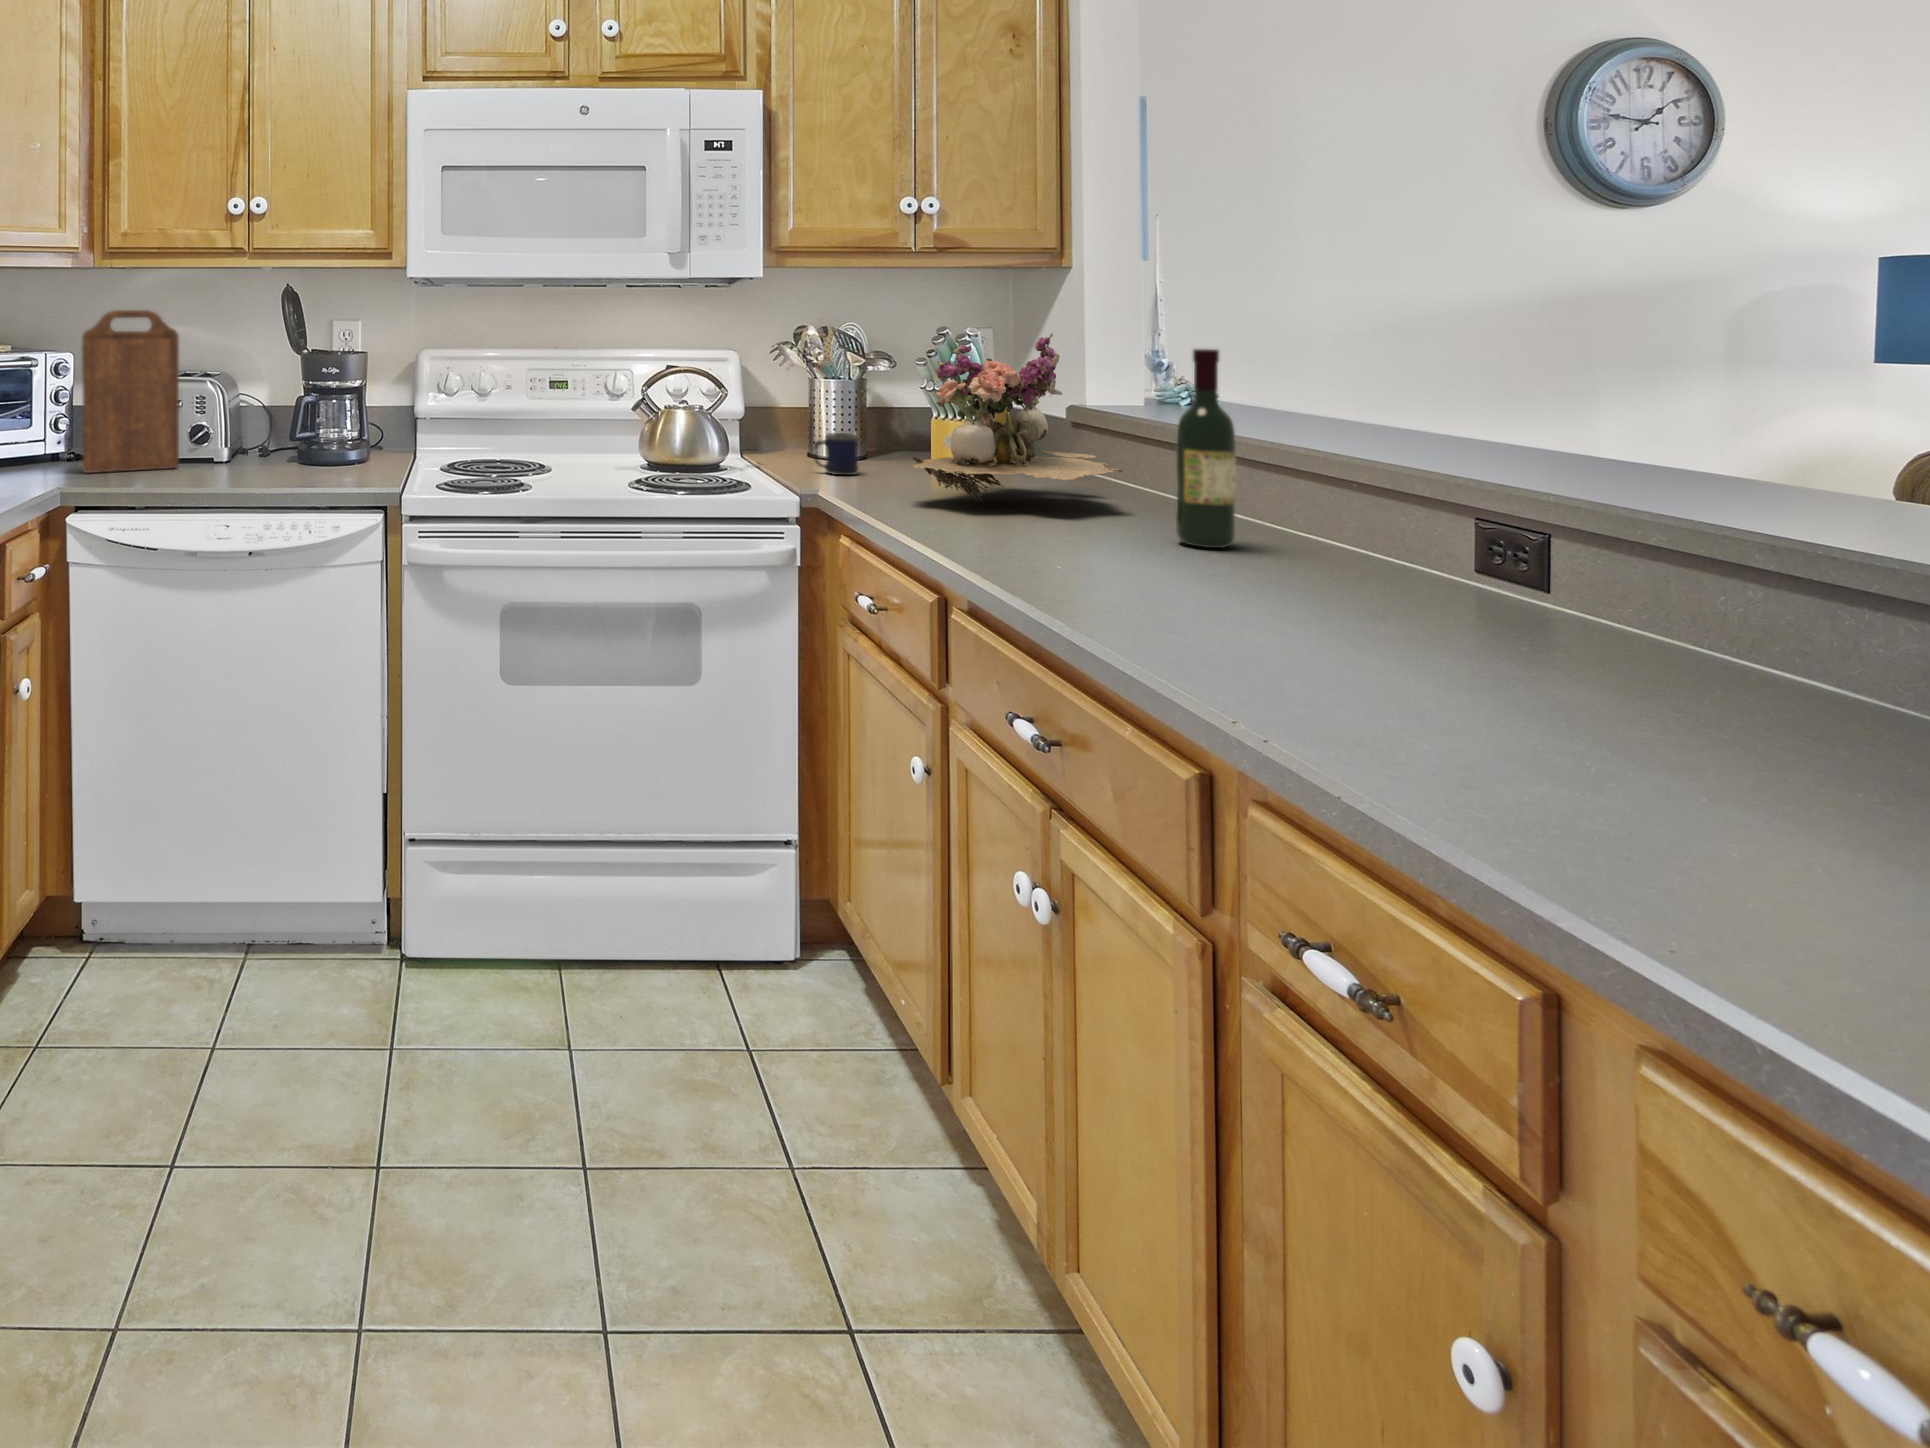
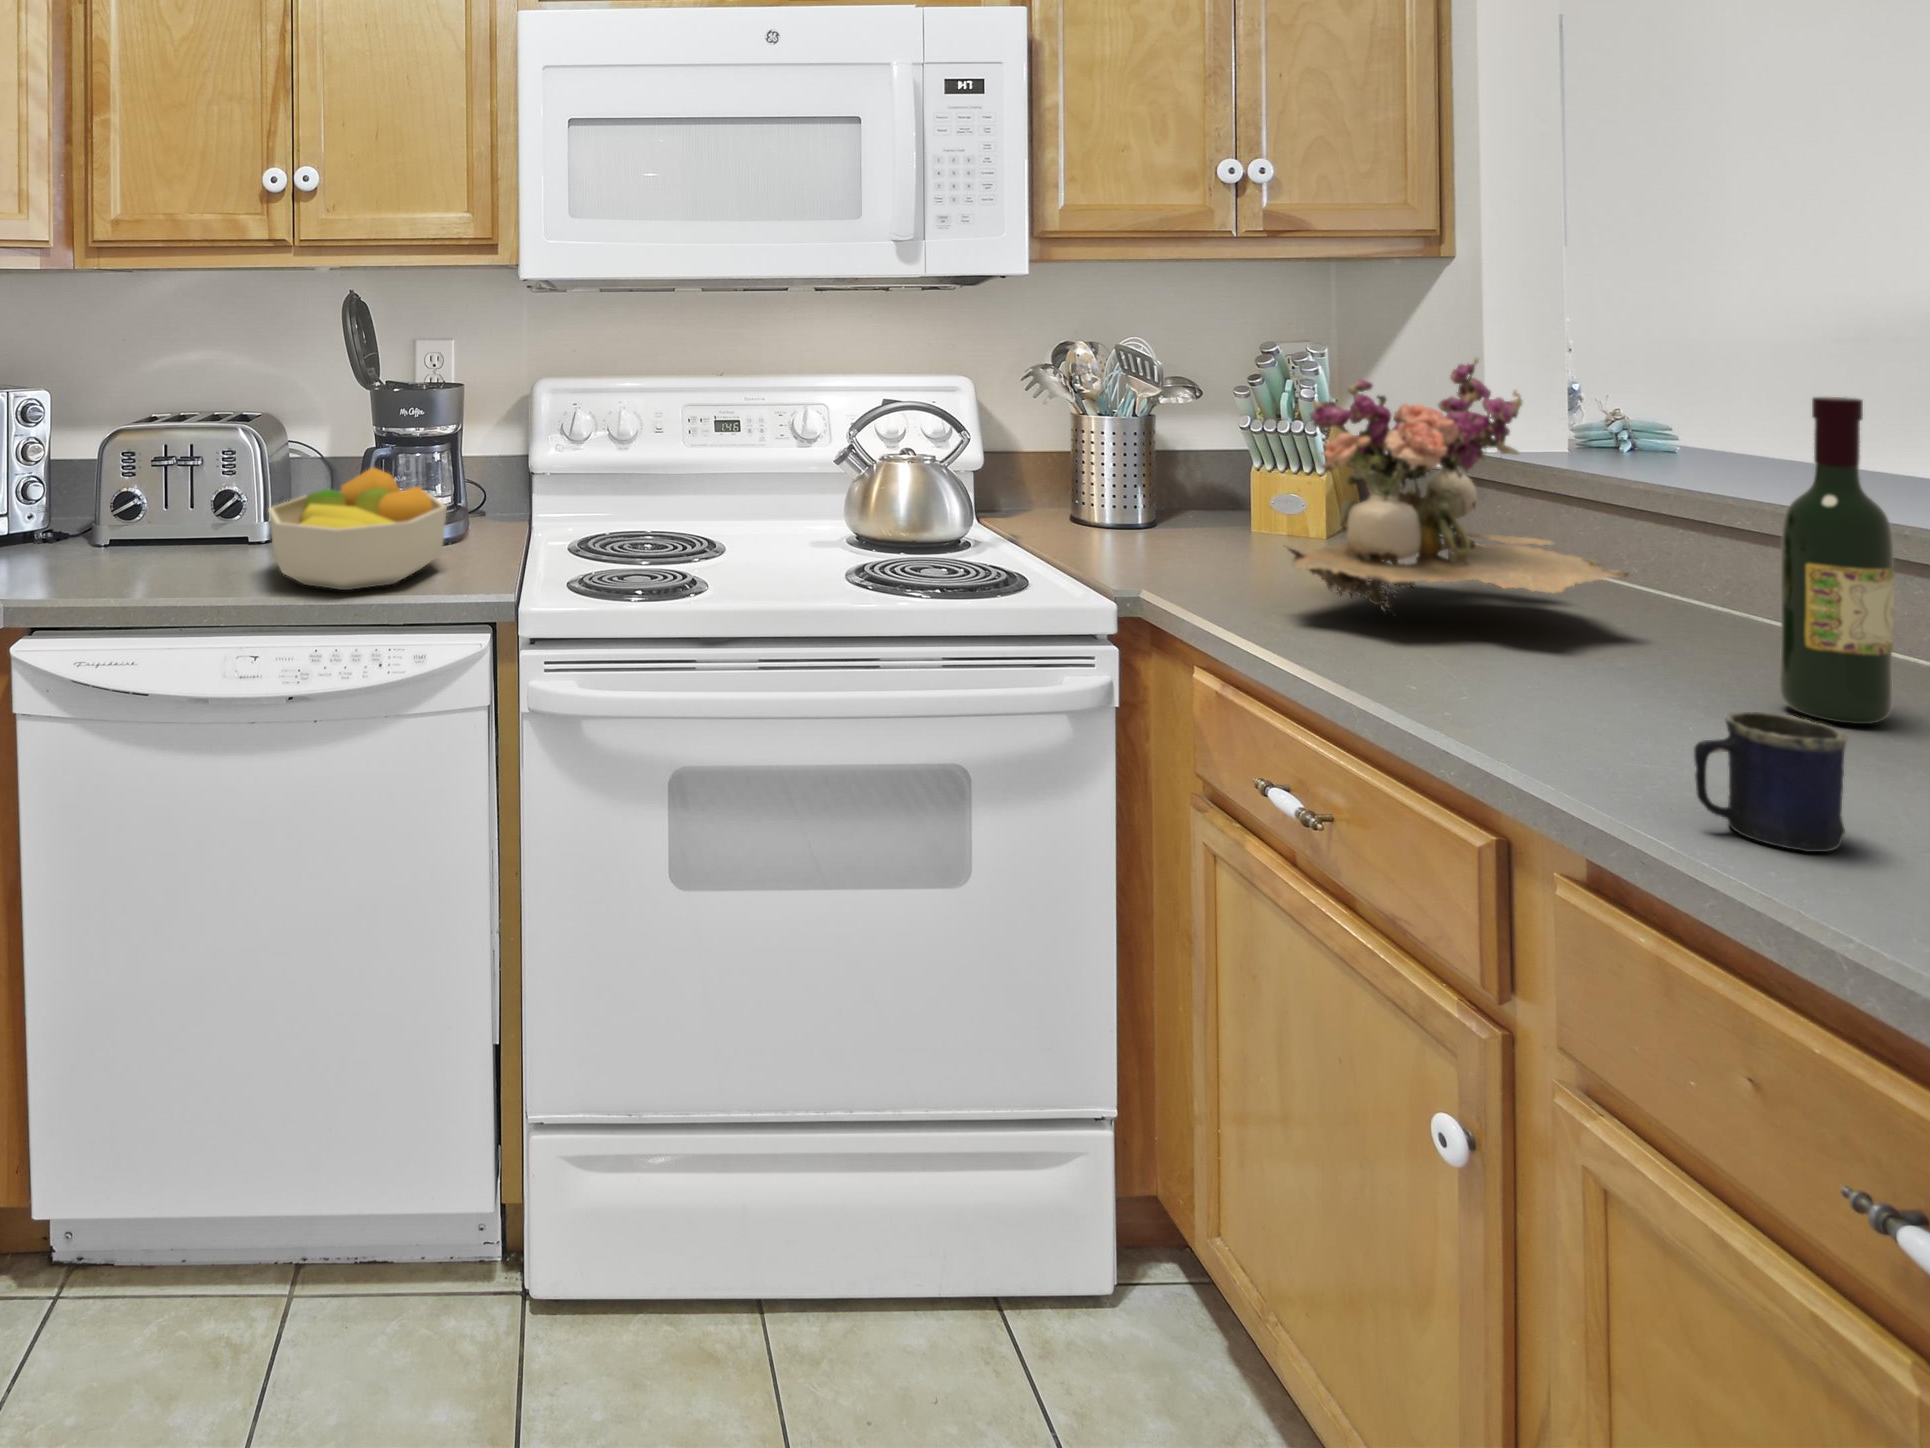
cutting board: present [82,310,179,473] -> none [53,329,196,565]
fruit bowl: none [232,407,355,486] -> present [268,468,447,590]
mug: present [814,433,859,475] -> present [1694,712,1847,852]

